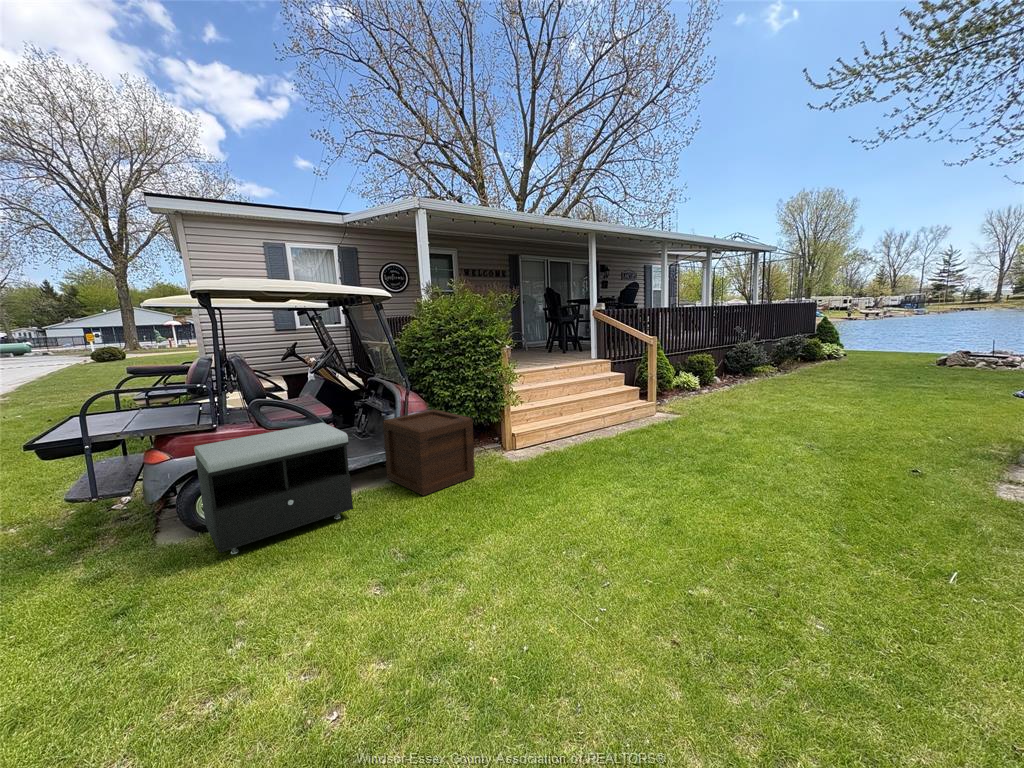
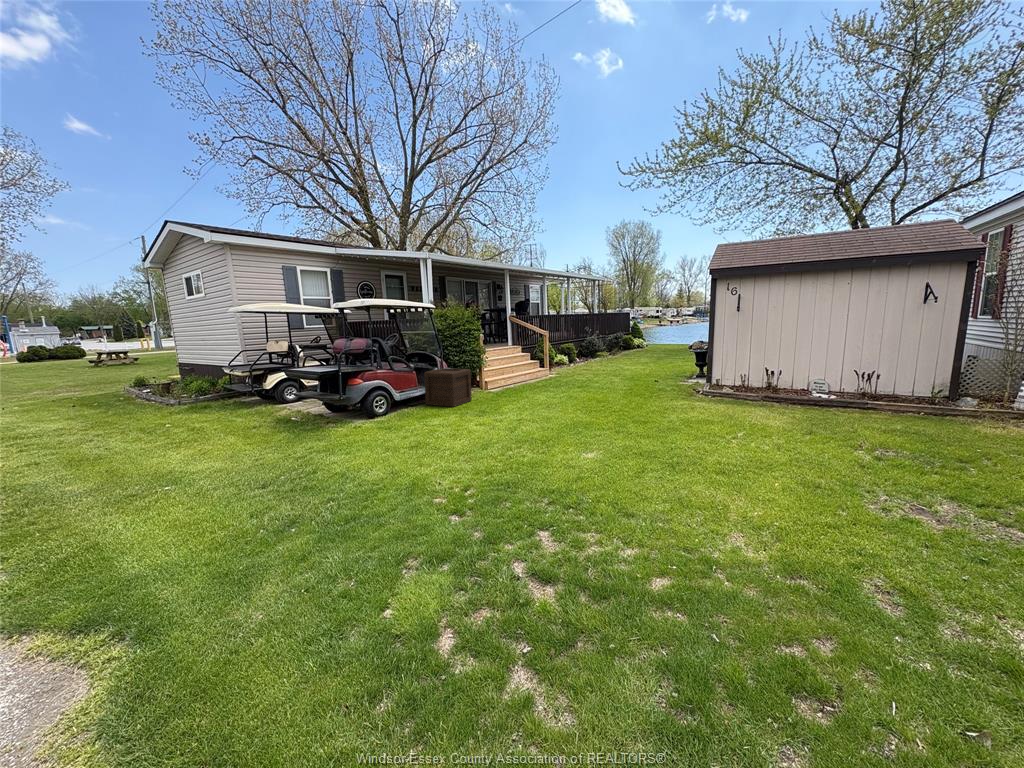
storage bench: present [194,423,353,555] -> none [362,371,429,425]

